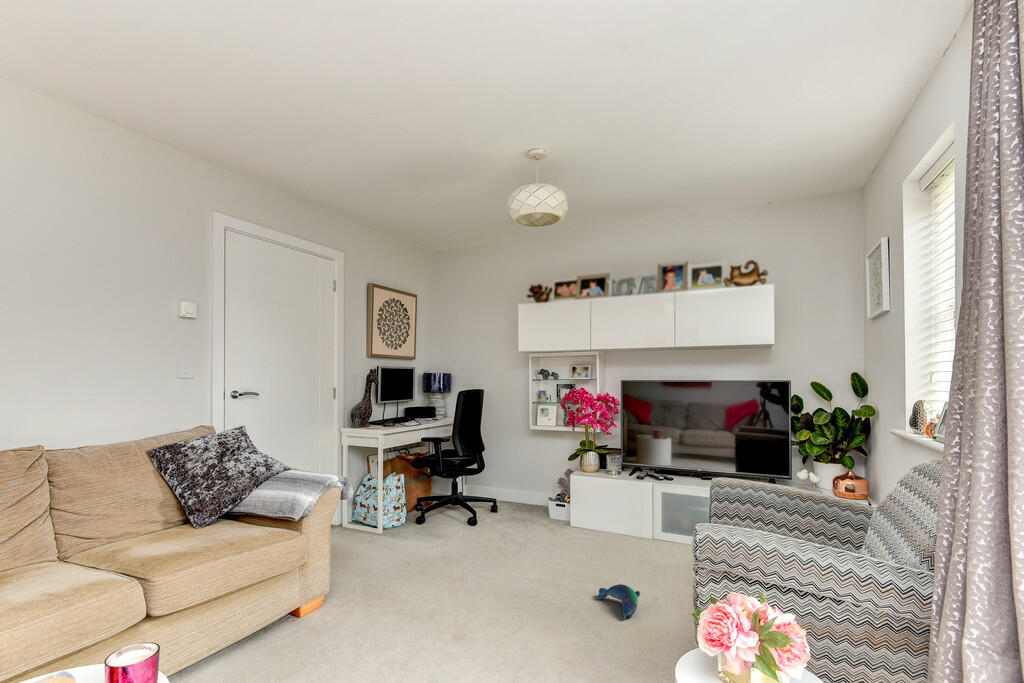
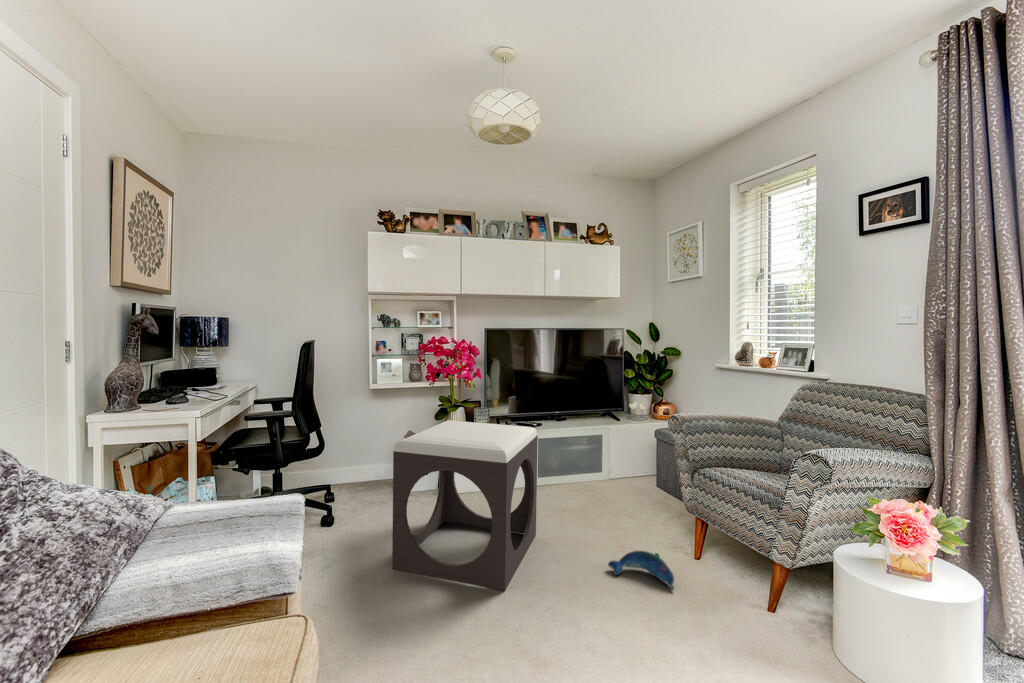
footstool: none [467,455,586,581] -> present [392,420,538,591]

